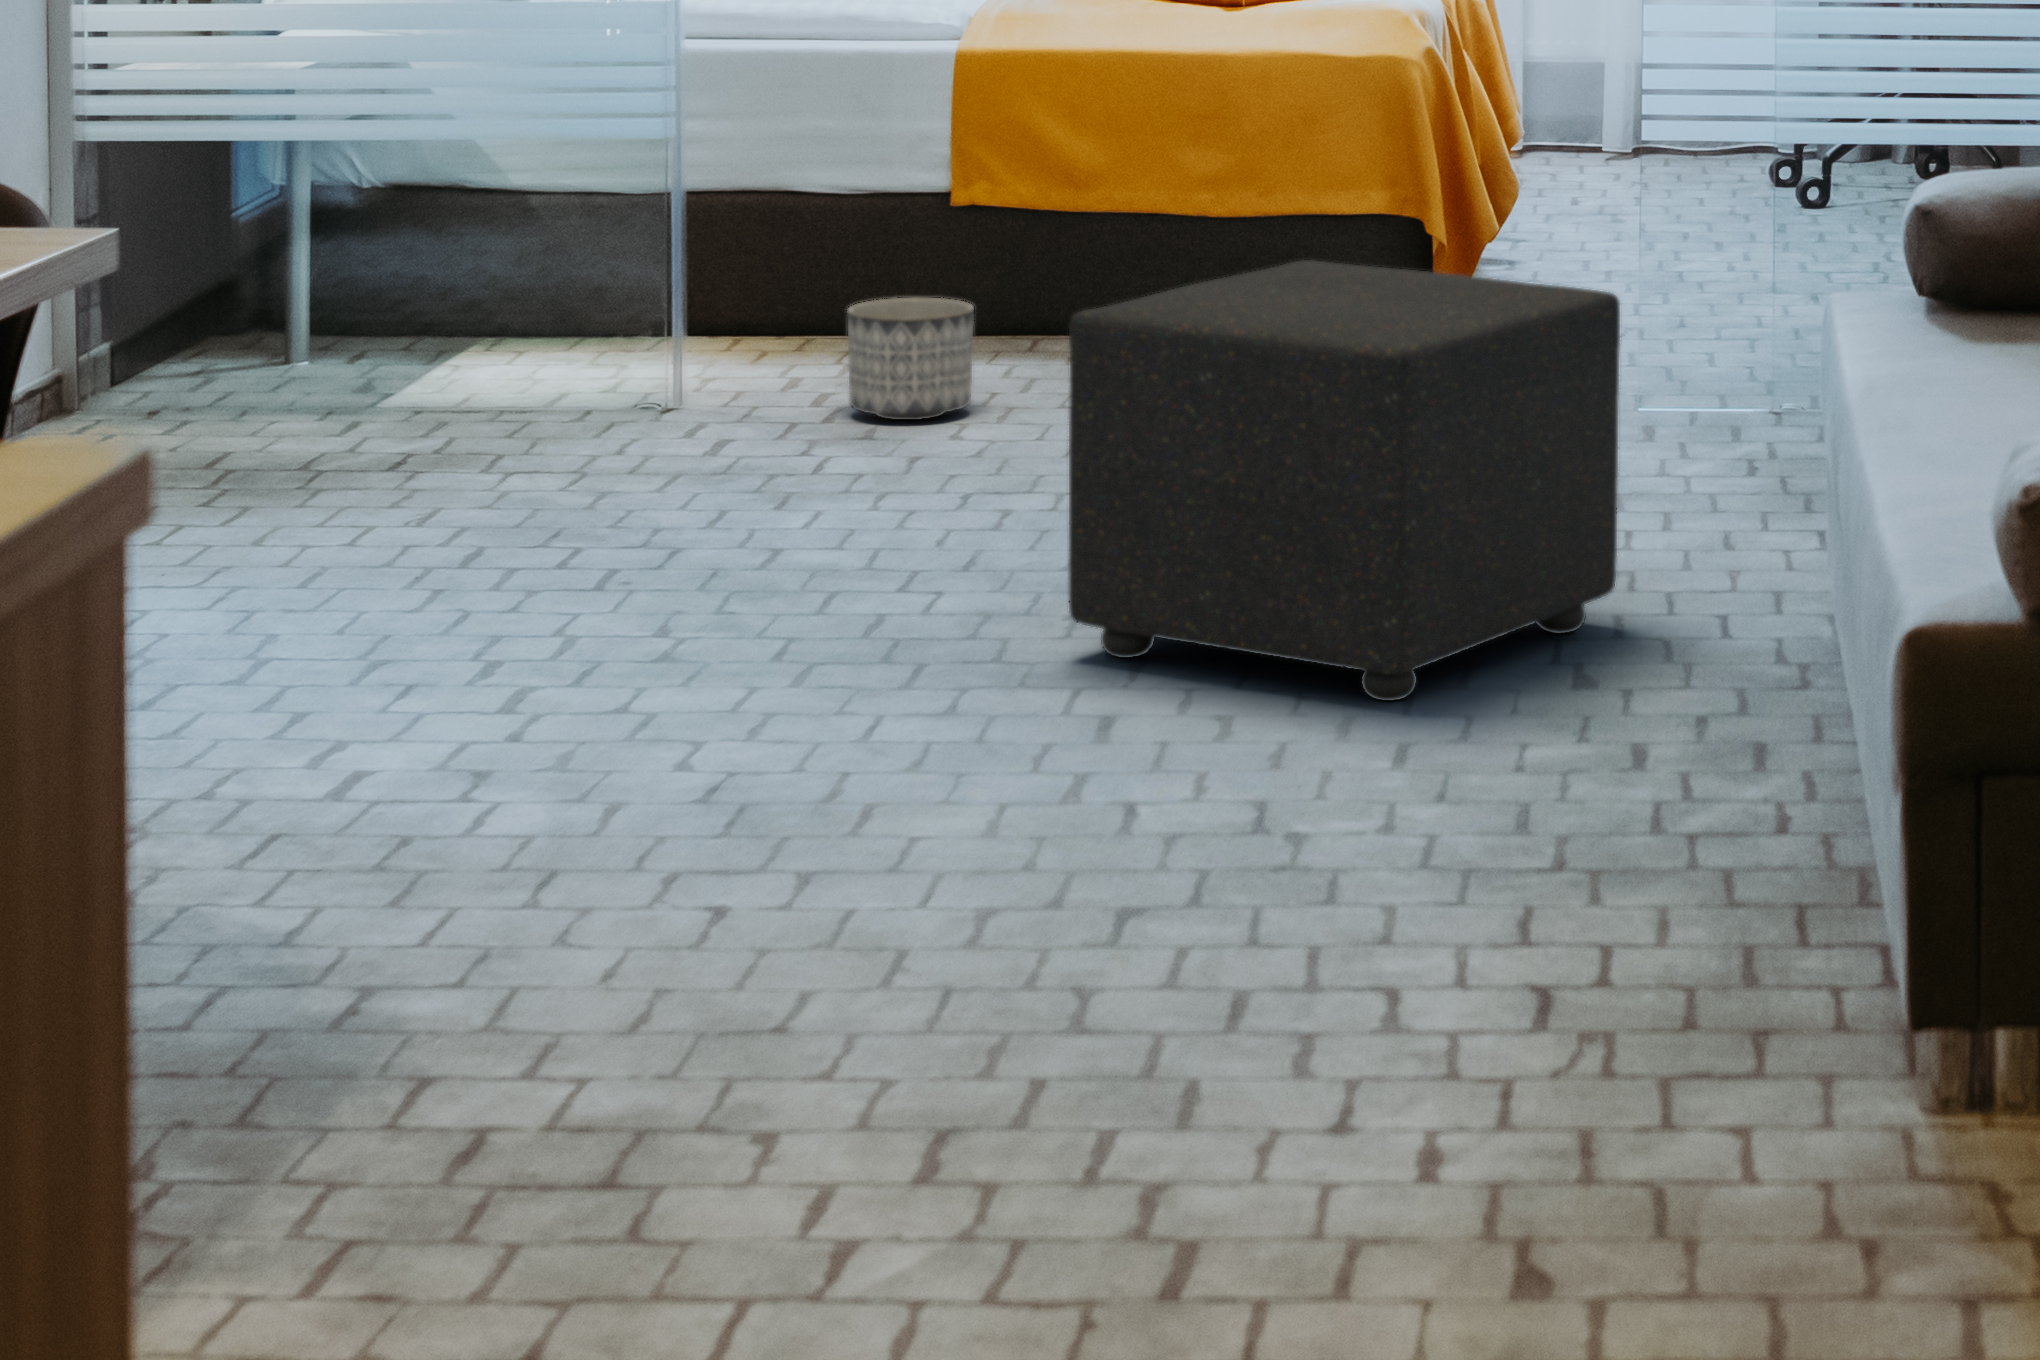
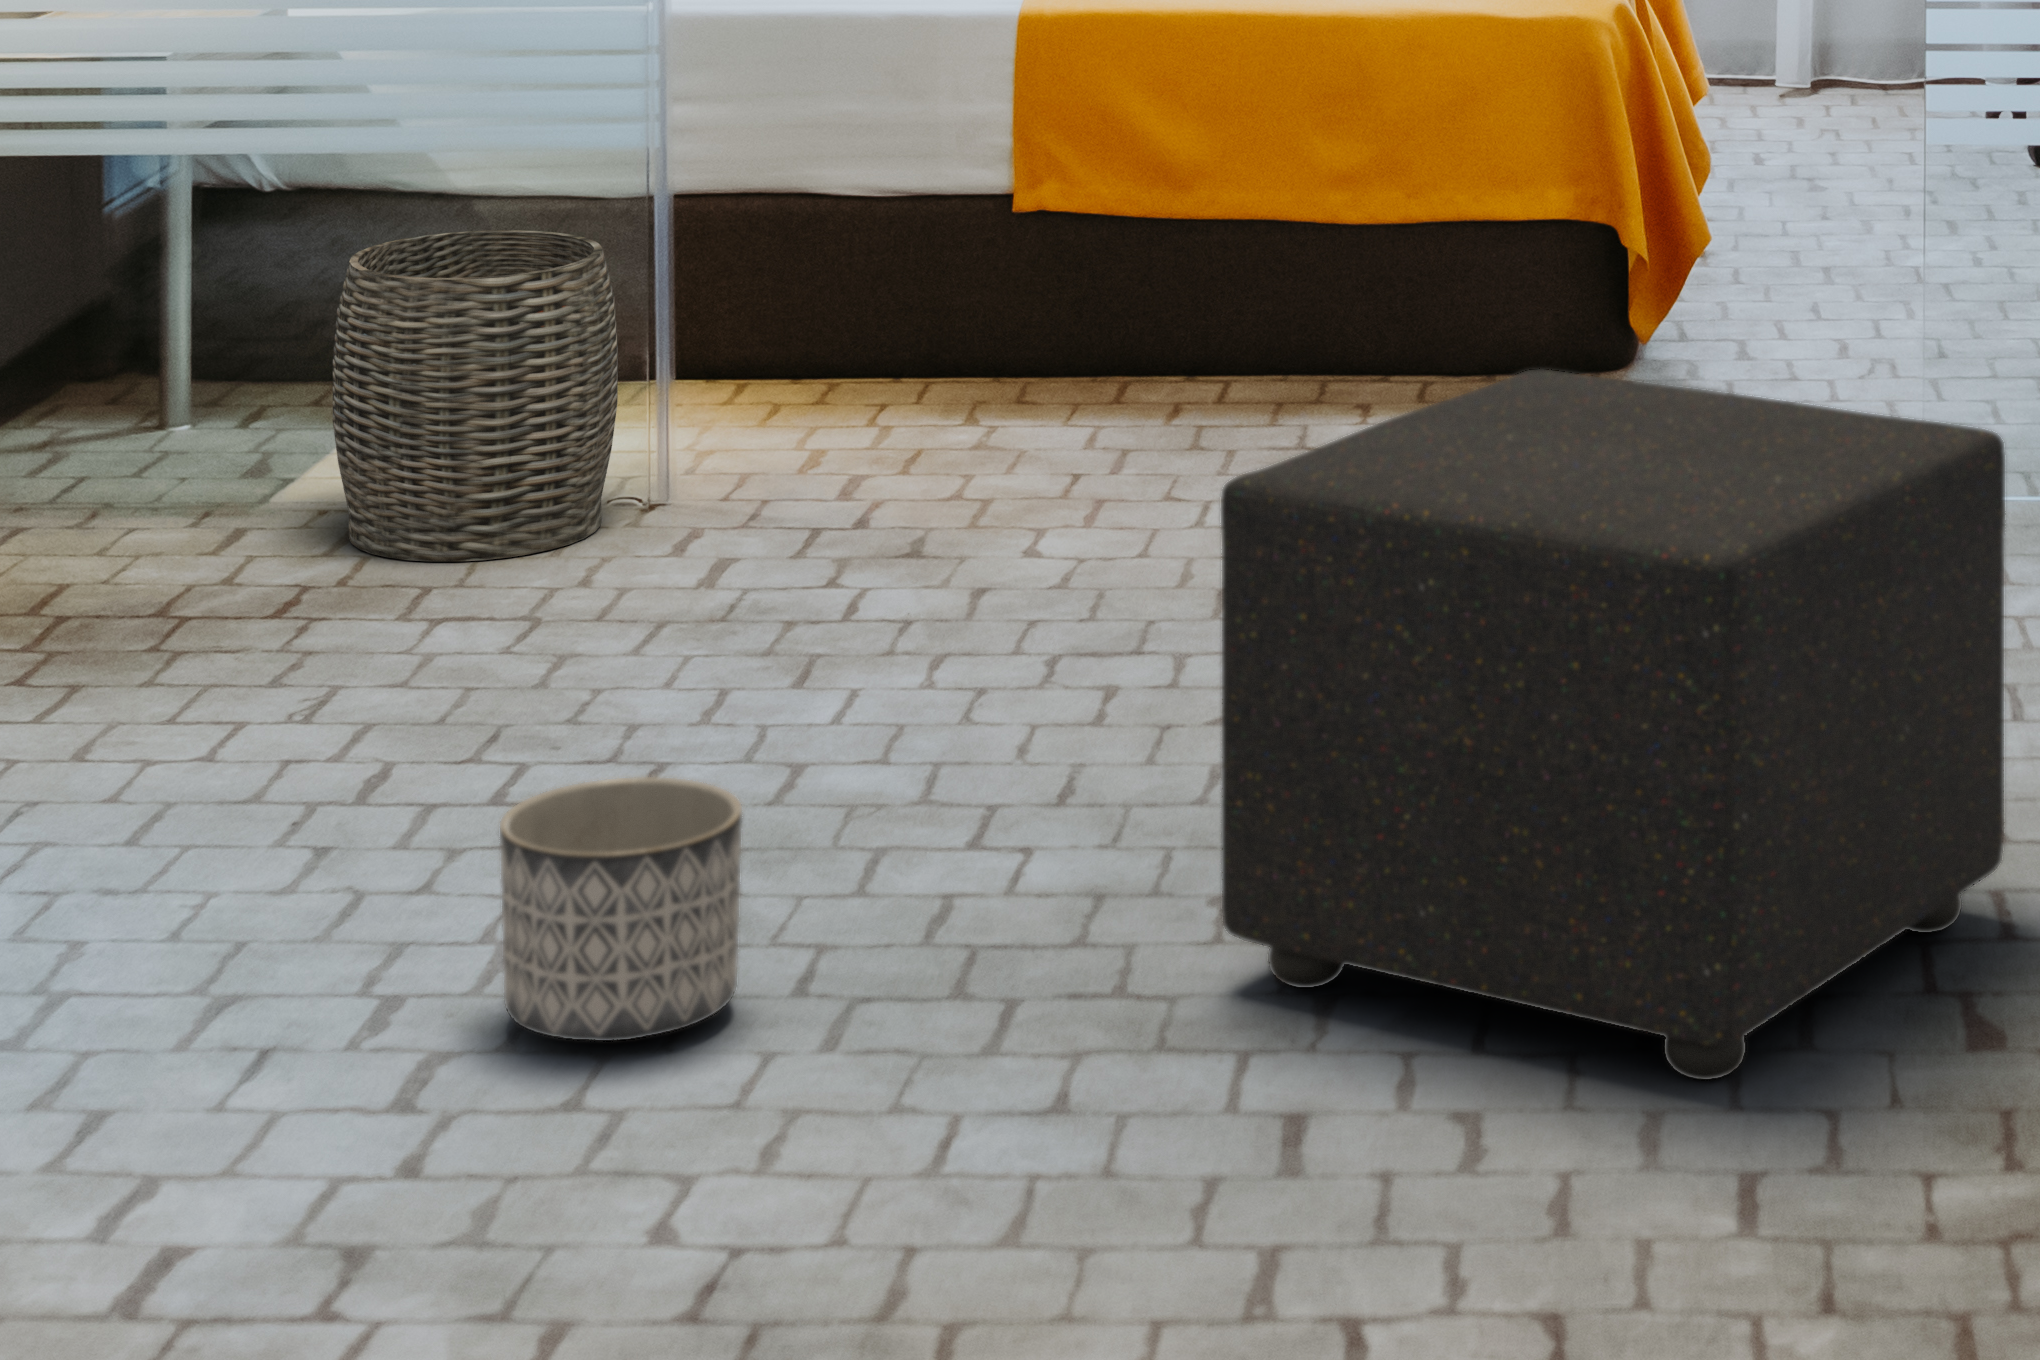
woven basket: none [426,200,643,439] -> present [333,230,618,562]
planter: present [847,298,974,420] -> present [500,777,742,1041]

